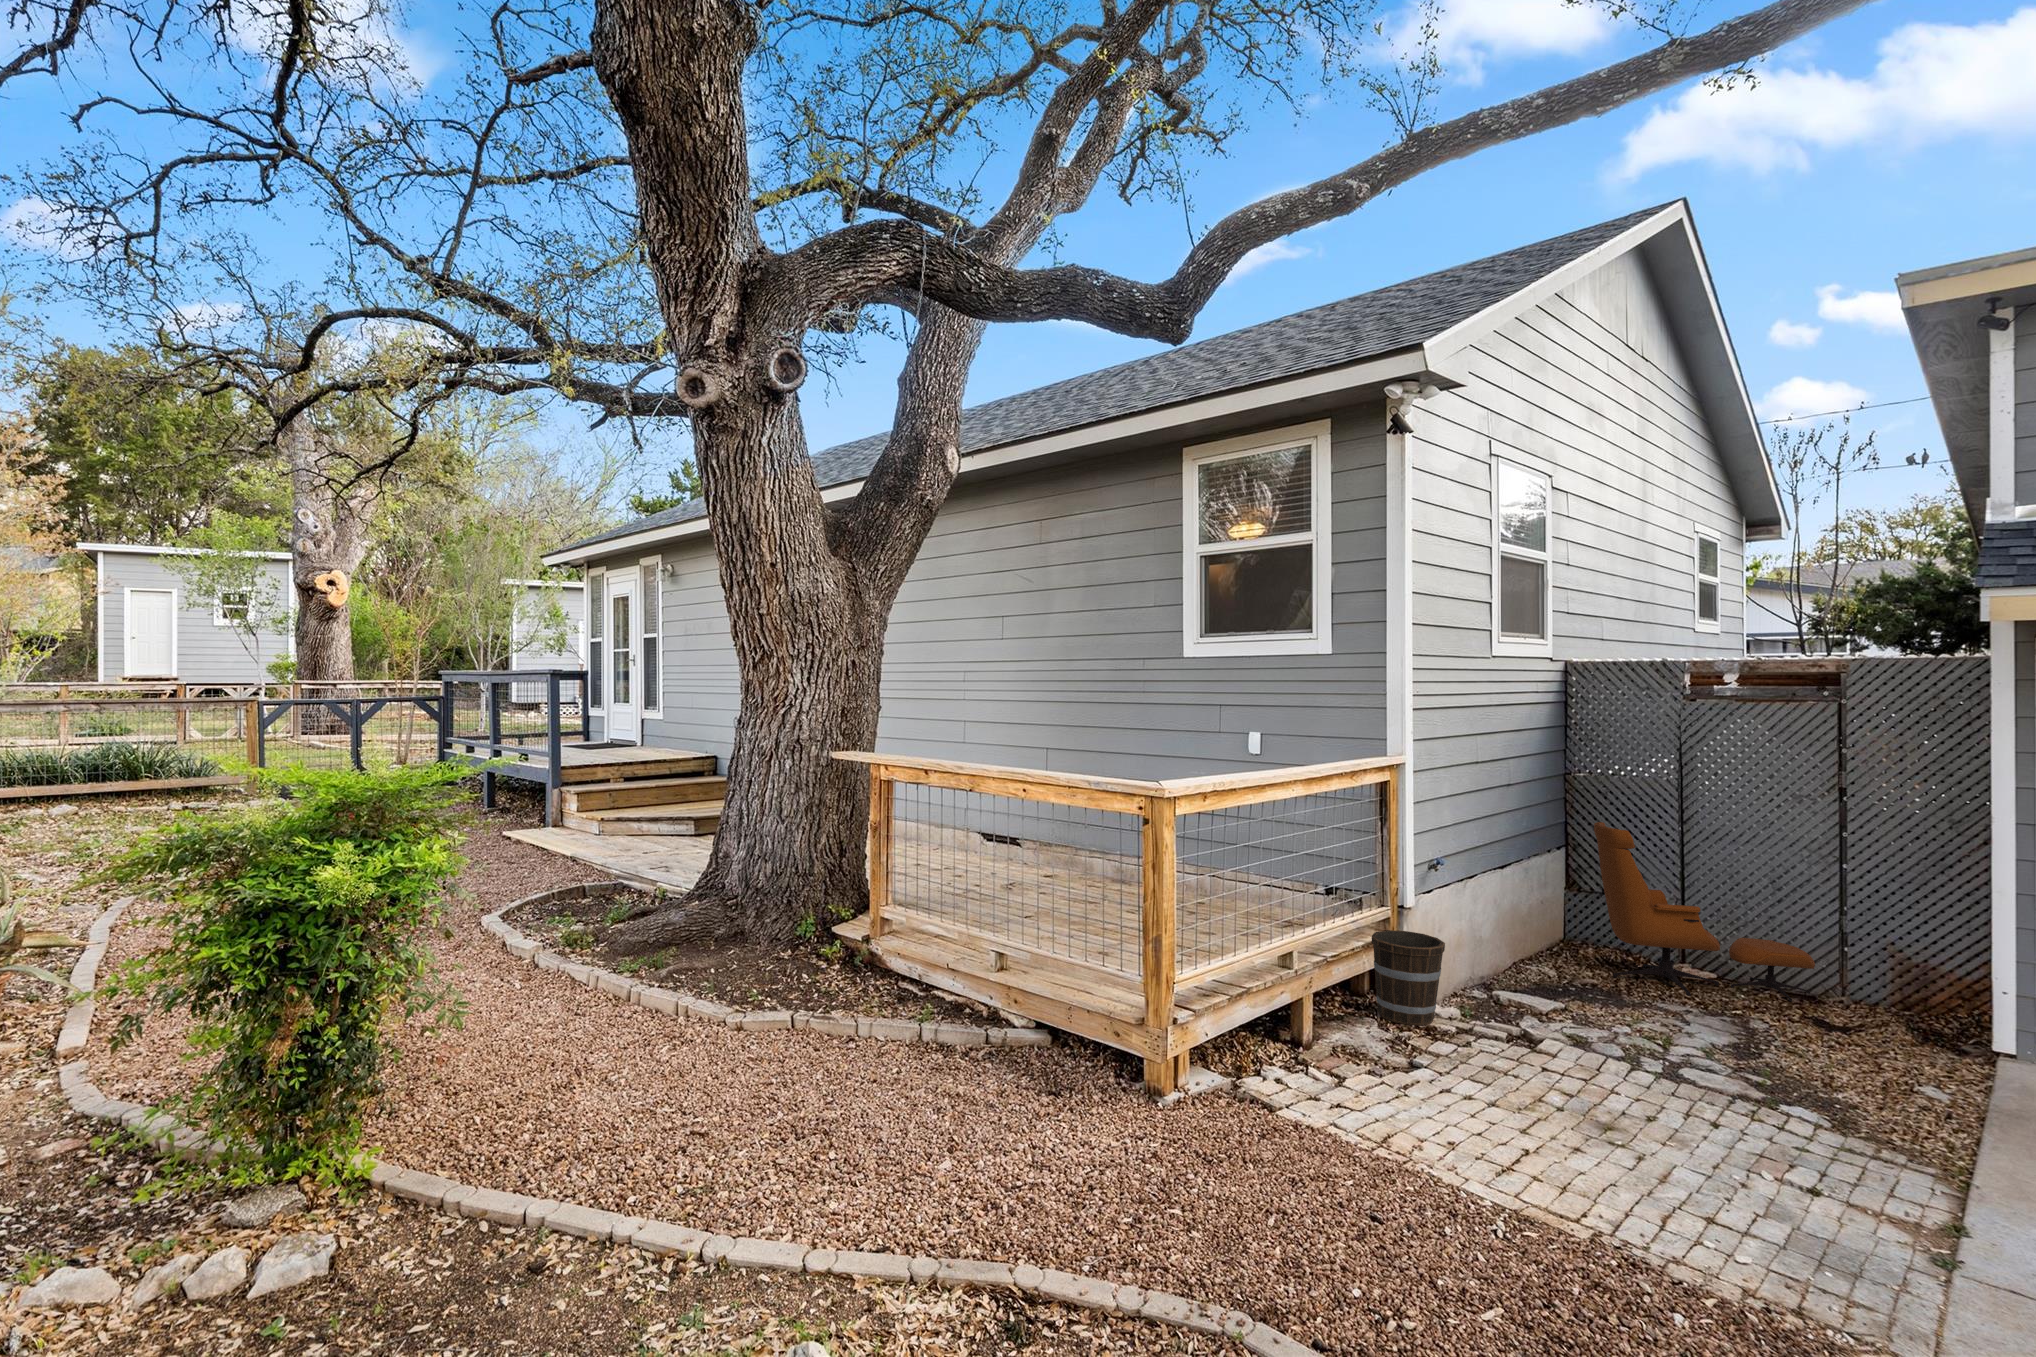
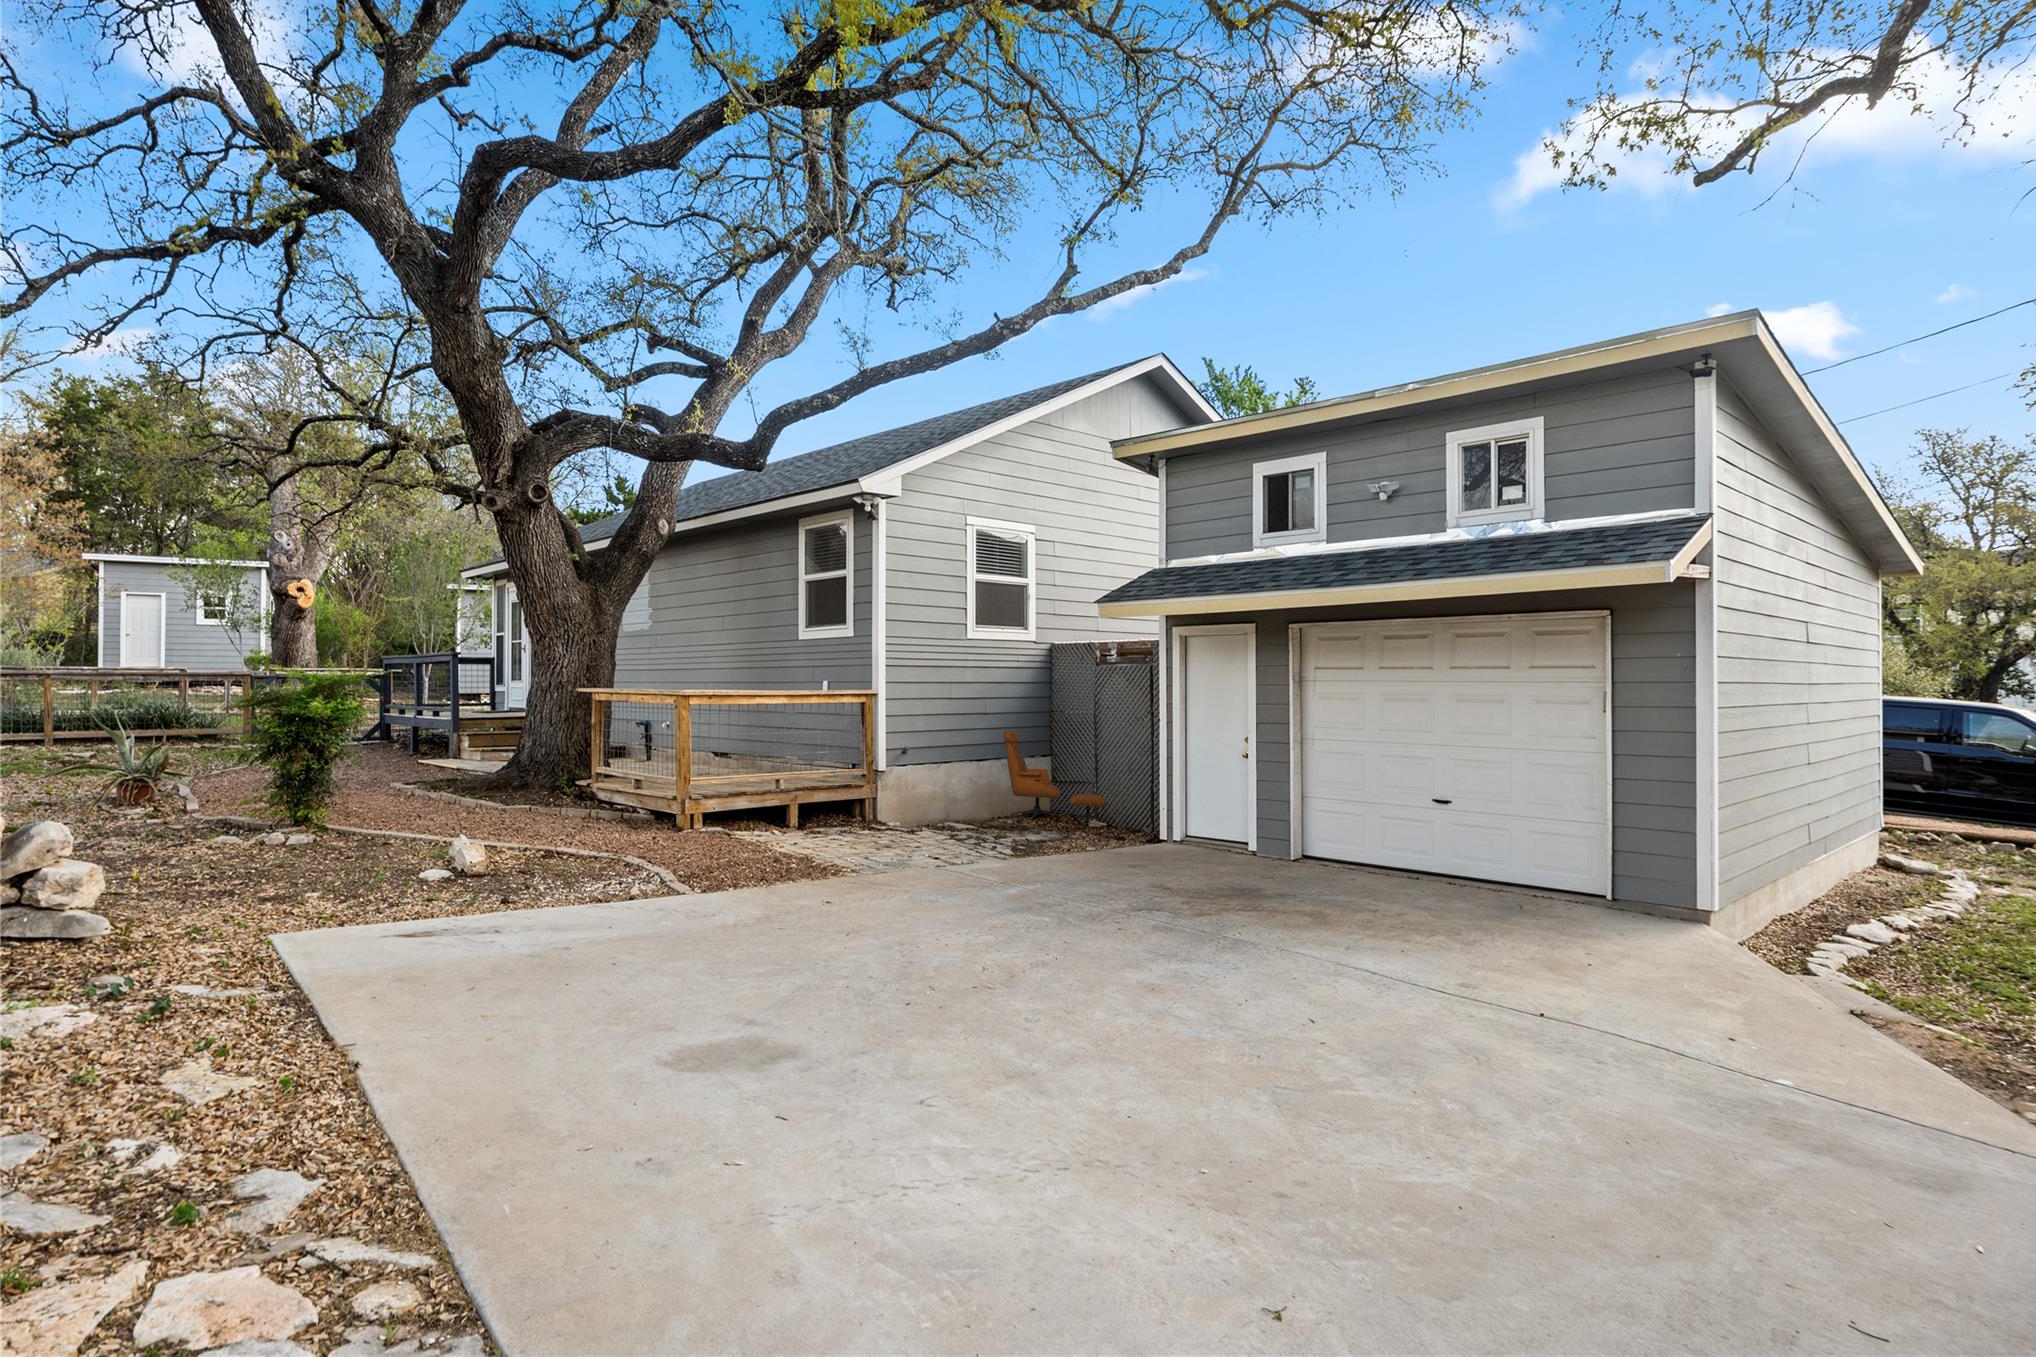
bucket: present [1372,930,1445,1025] -> none [838,780,874,822]

